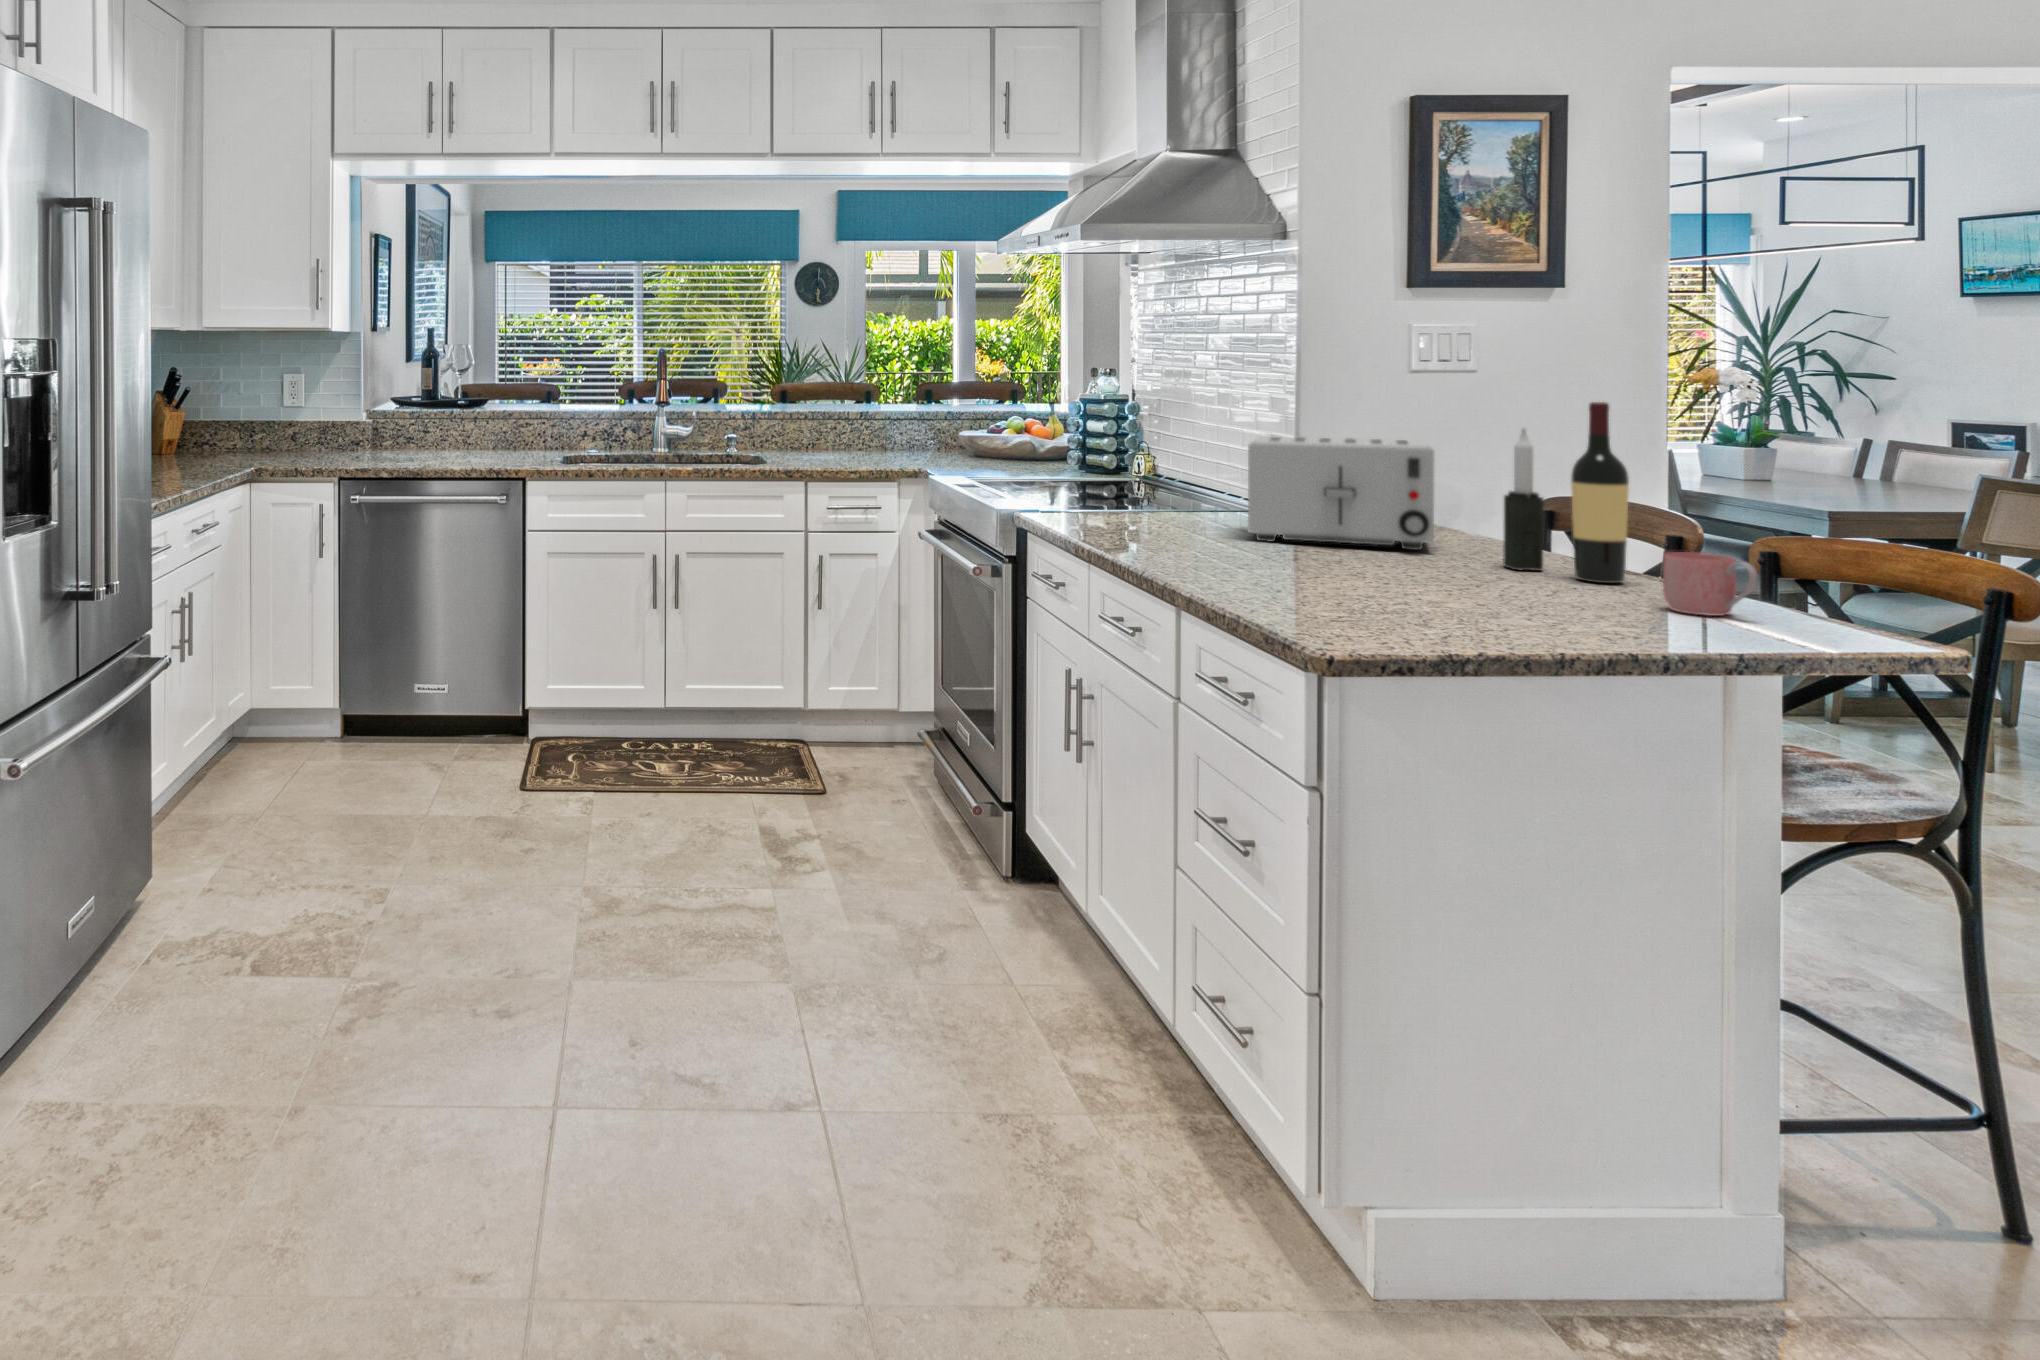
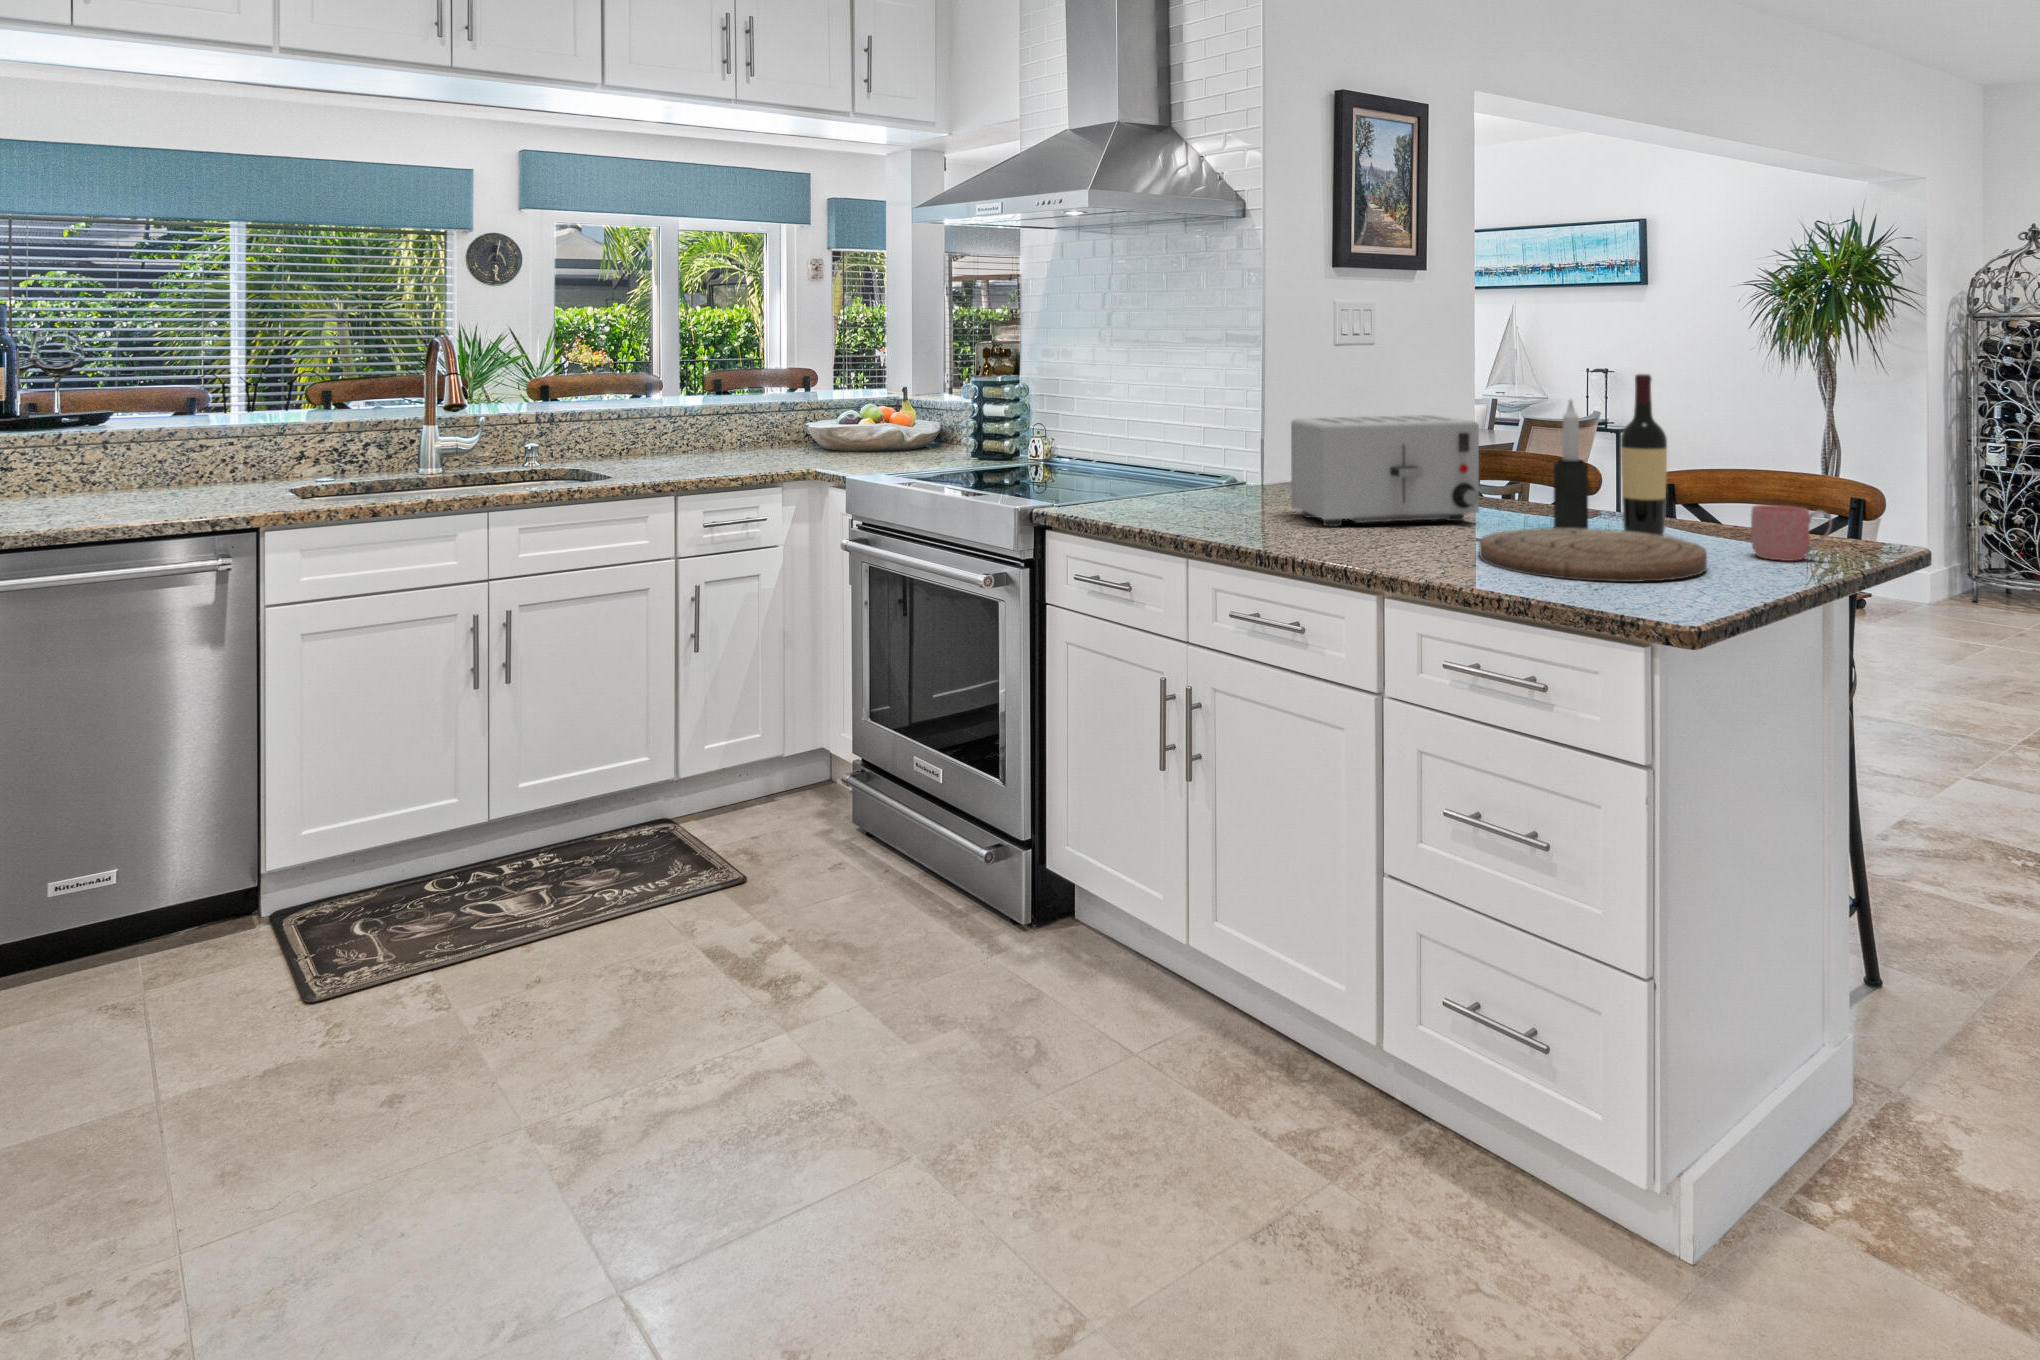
cutting board: none [1316,555,1564,608] -> present [1479,528,1707,582]

